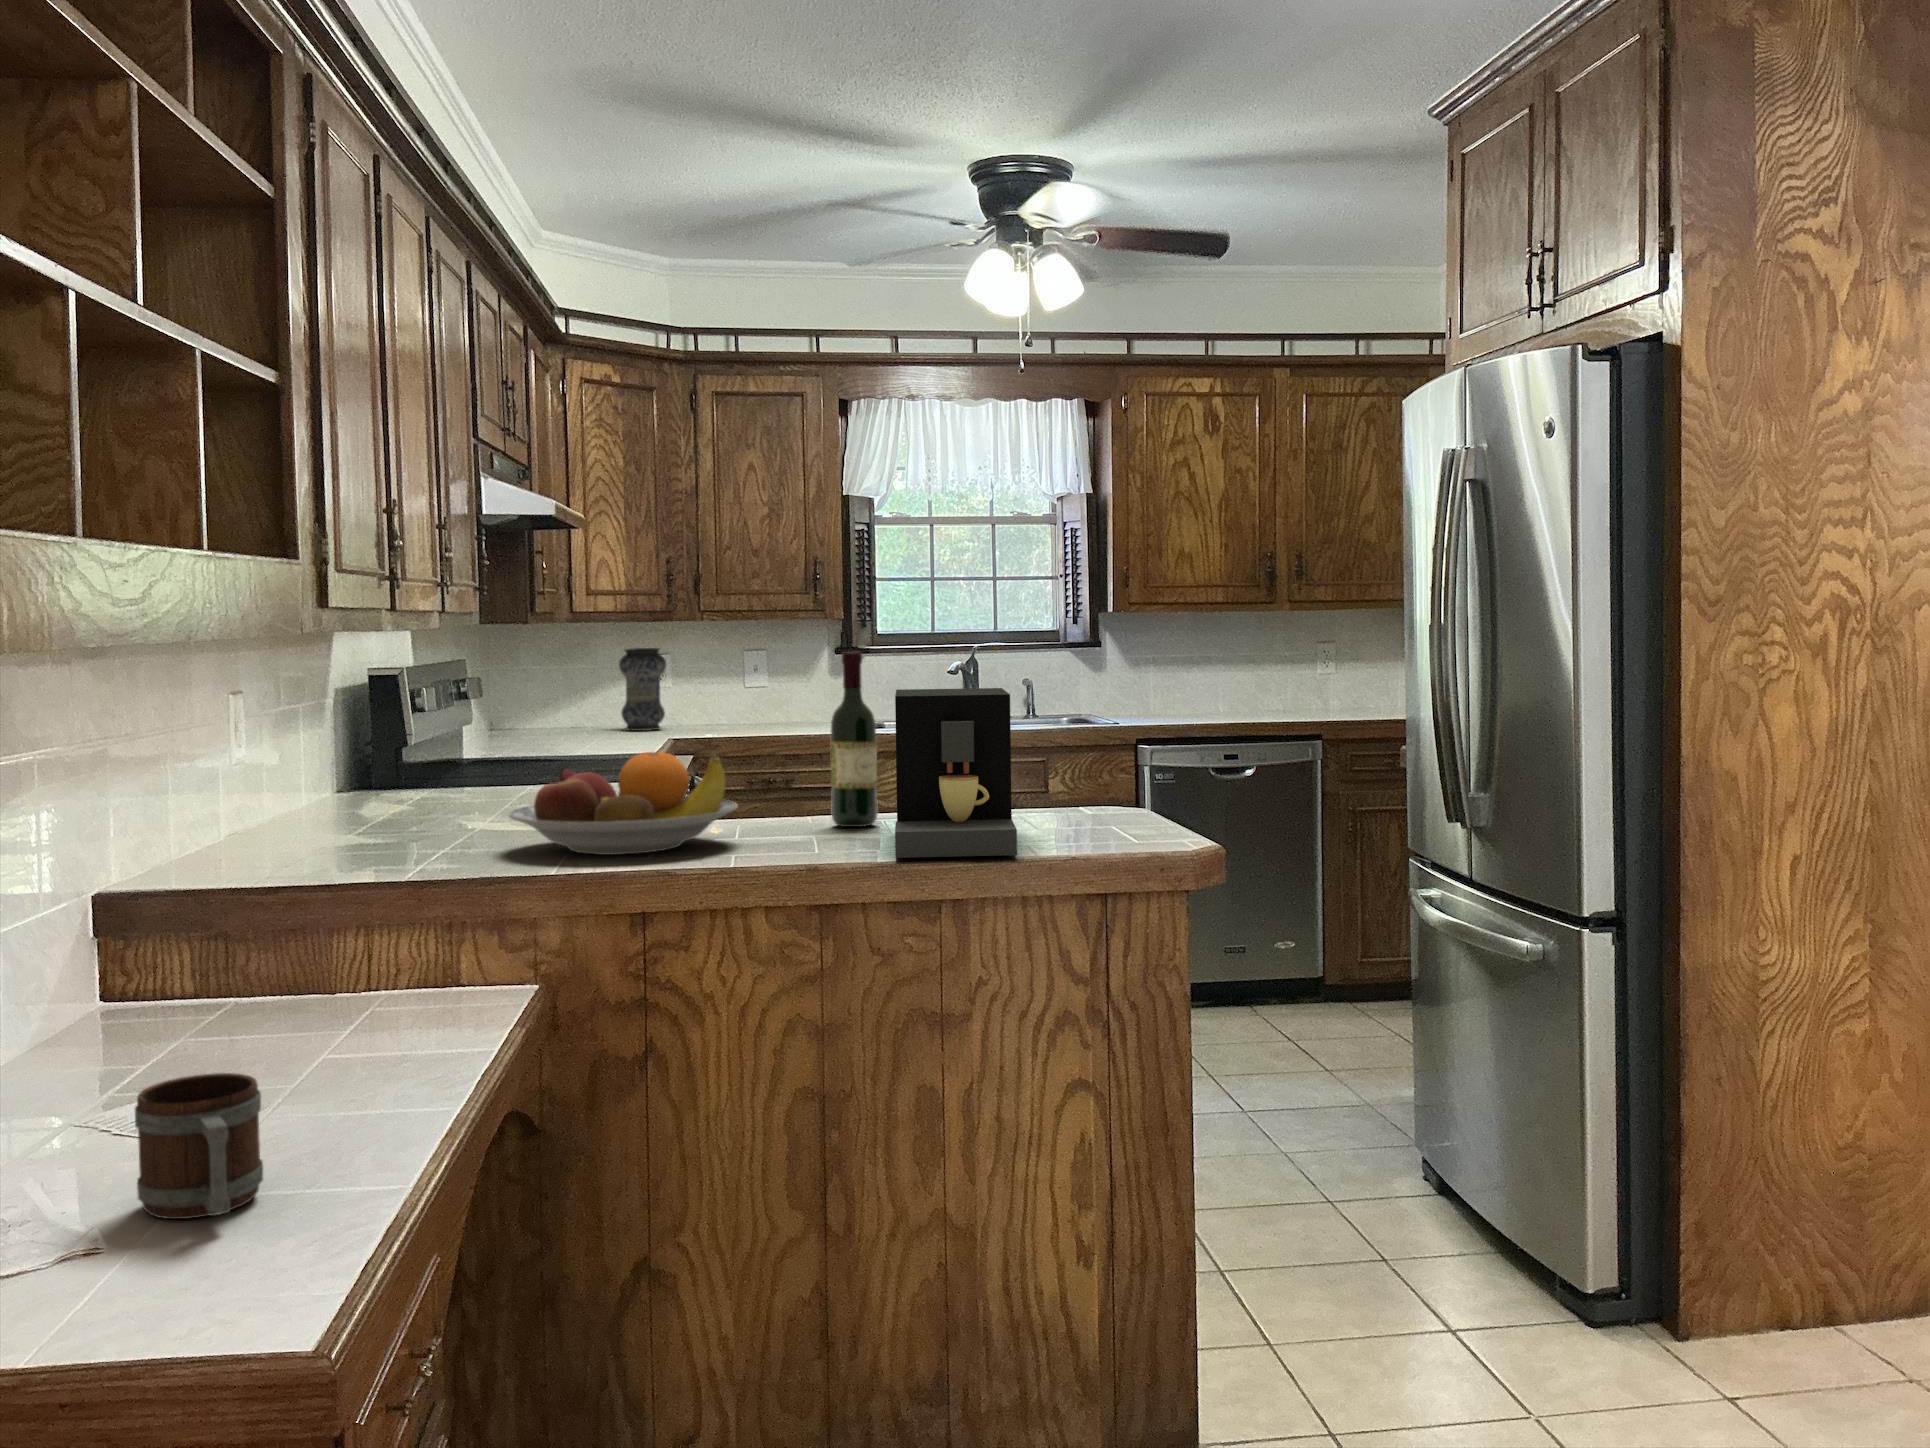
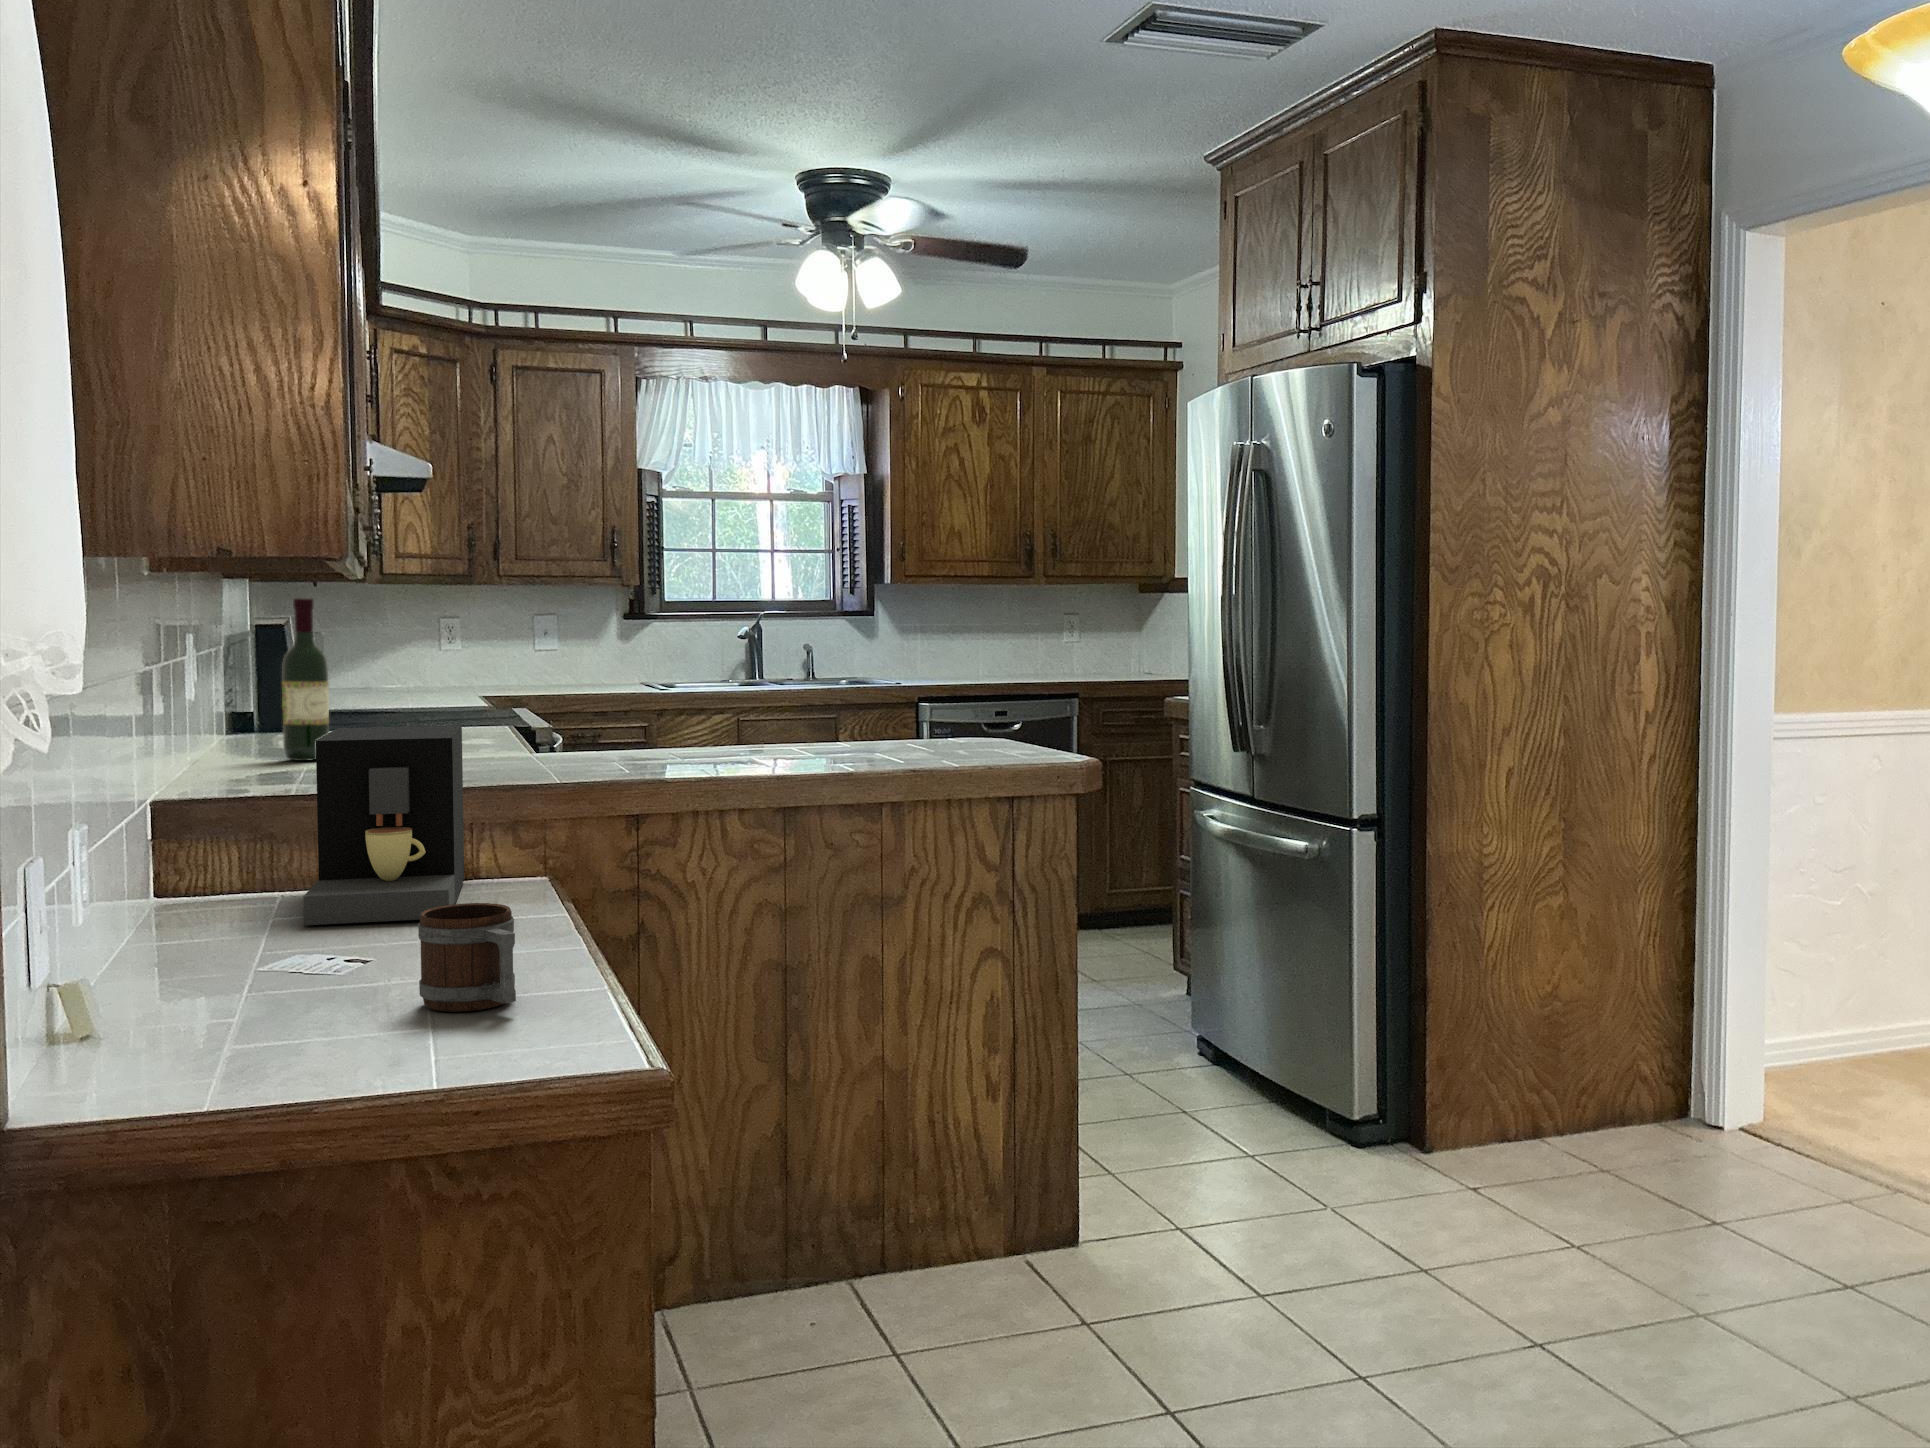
vase: present [619,648,666,731] -> none [417,610,463,689]
wine bottle: present [830,652,878,827] -> present [282,598,329,761]
coffee maker: present [895,688,1017,858] -> present [303,726,464,925]
fruit bowl: present [509,752,738,855] -> none [486,682,688,770]

